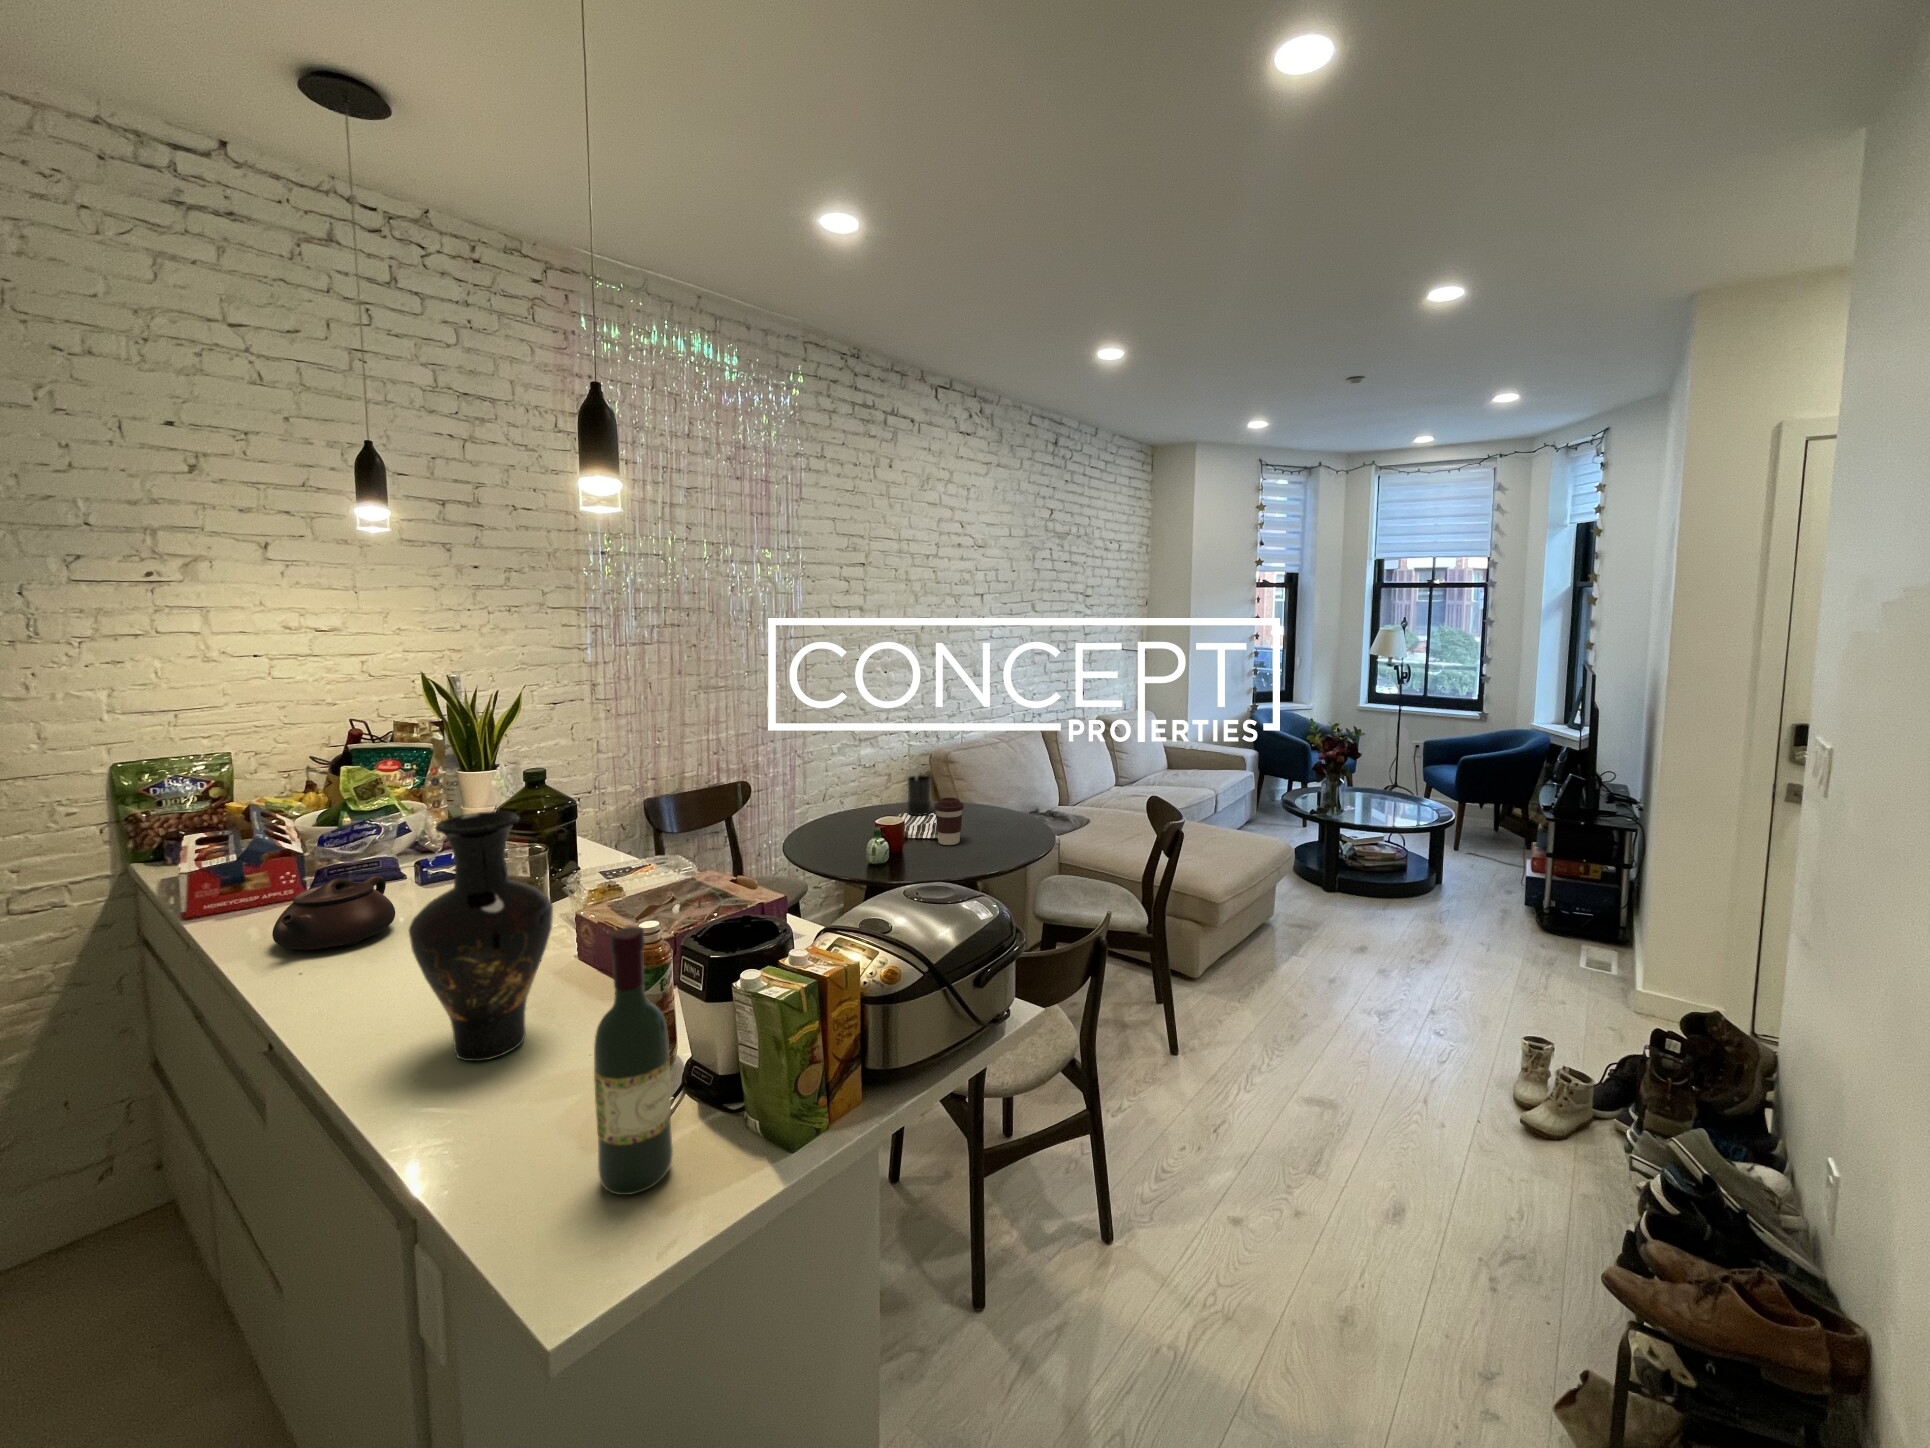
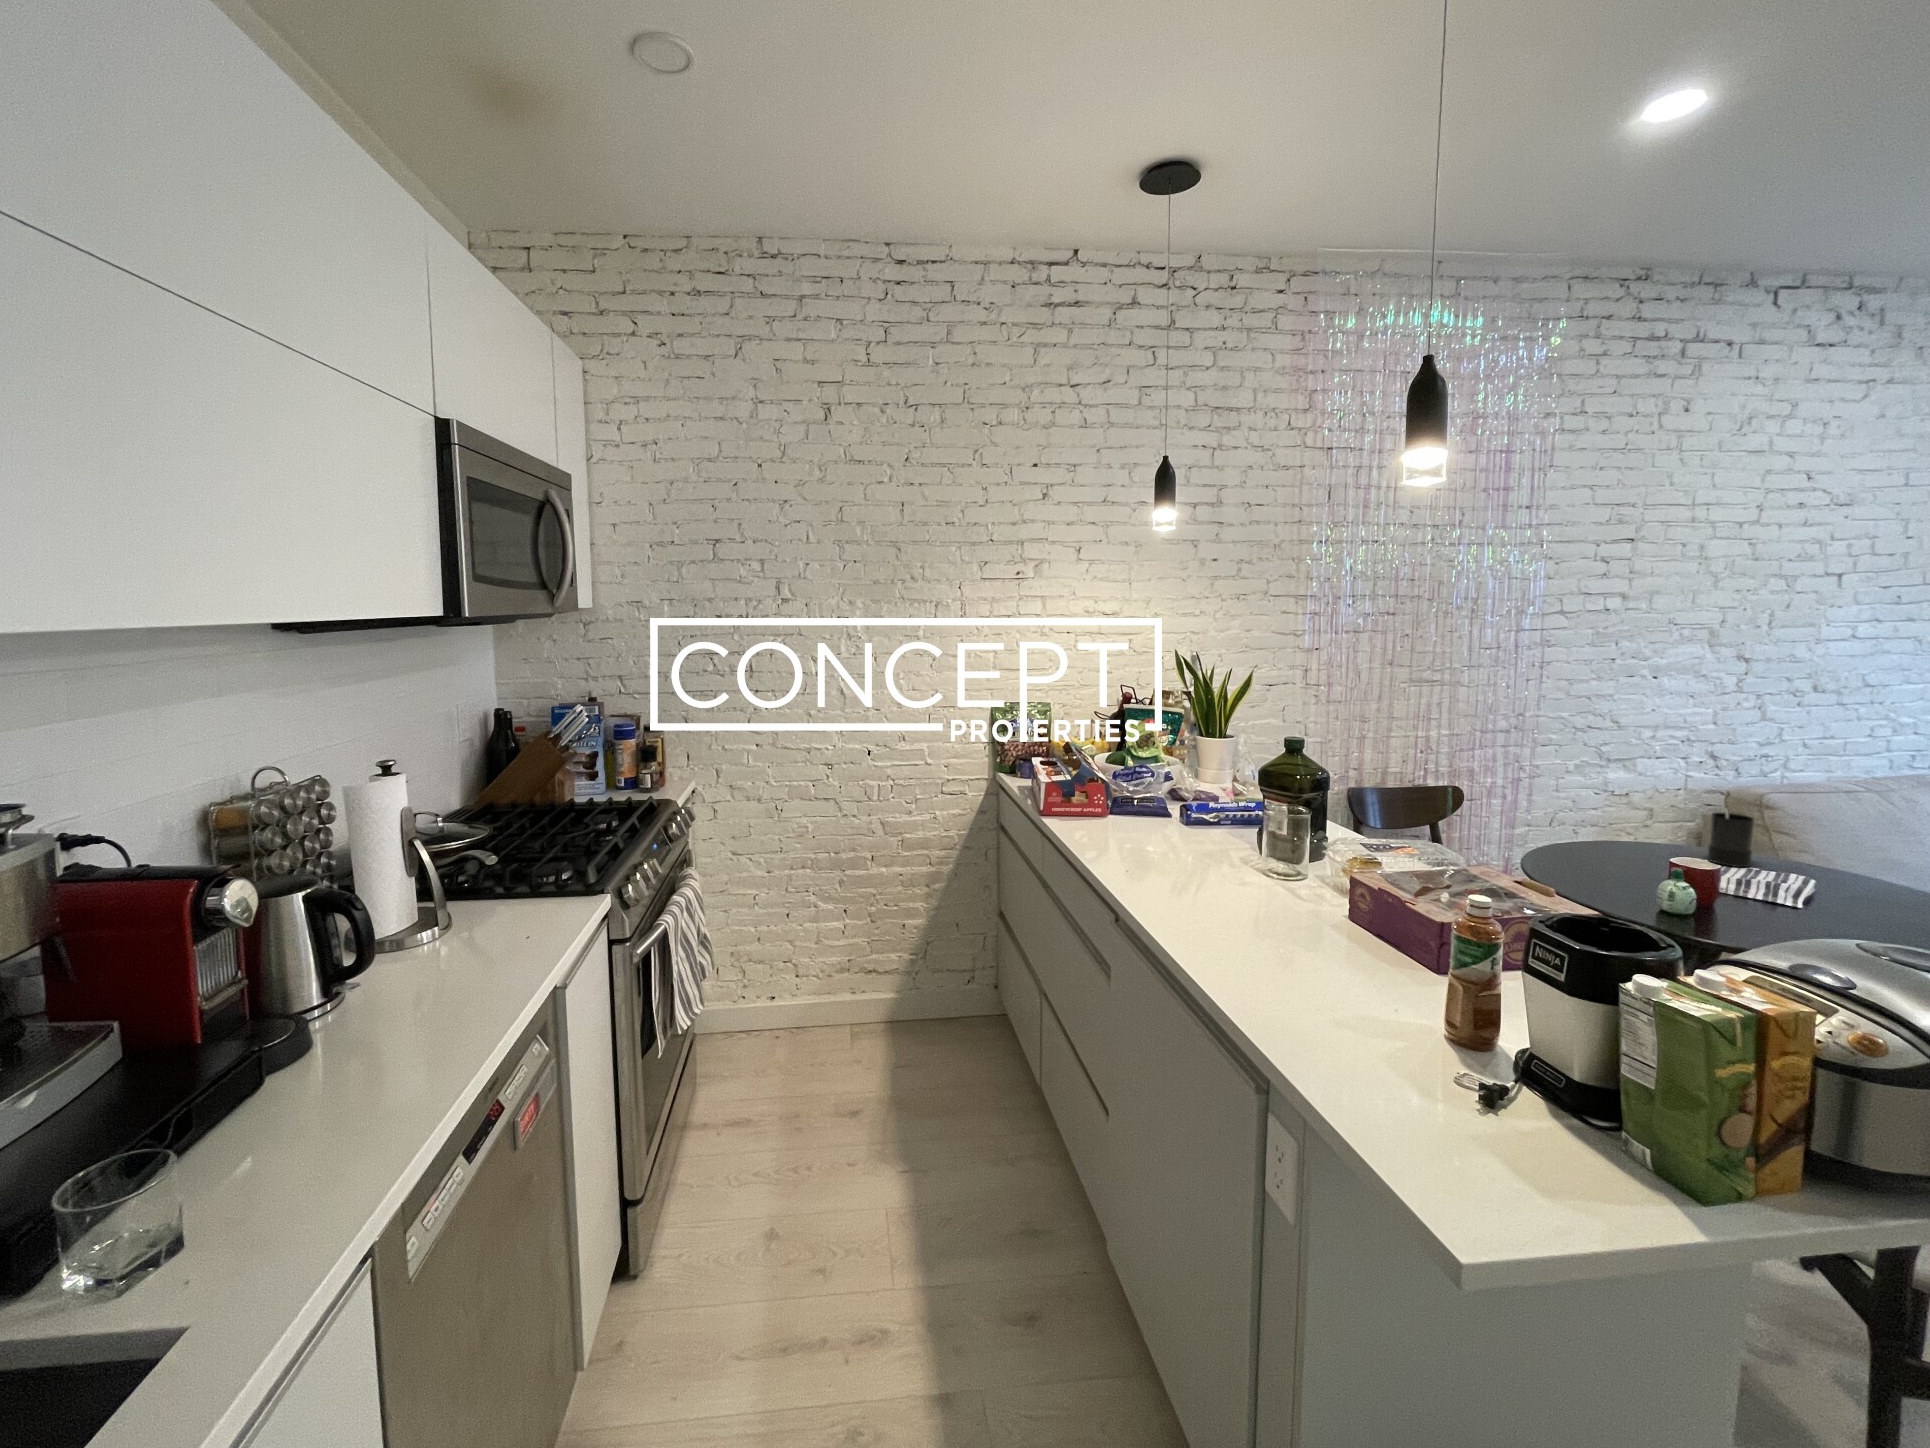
coffee cup: present [934,797,964,845] -> none [1775,848,1835,916]
vase: present [409,811,553,1061] -> none [1241,761,1360,982]
teapot: present [272,876,395,950] -> none [1103,805,1180,858]
wine bottle: present [594,927,673,1195] -> none [1454,888,1545,1161]

